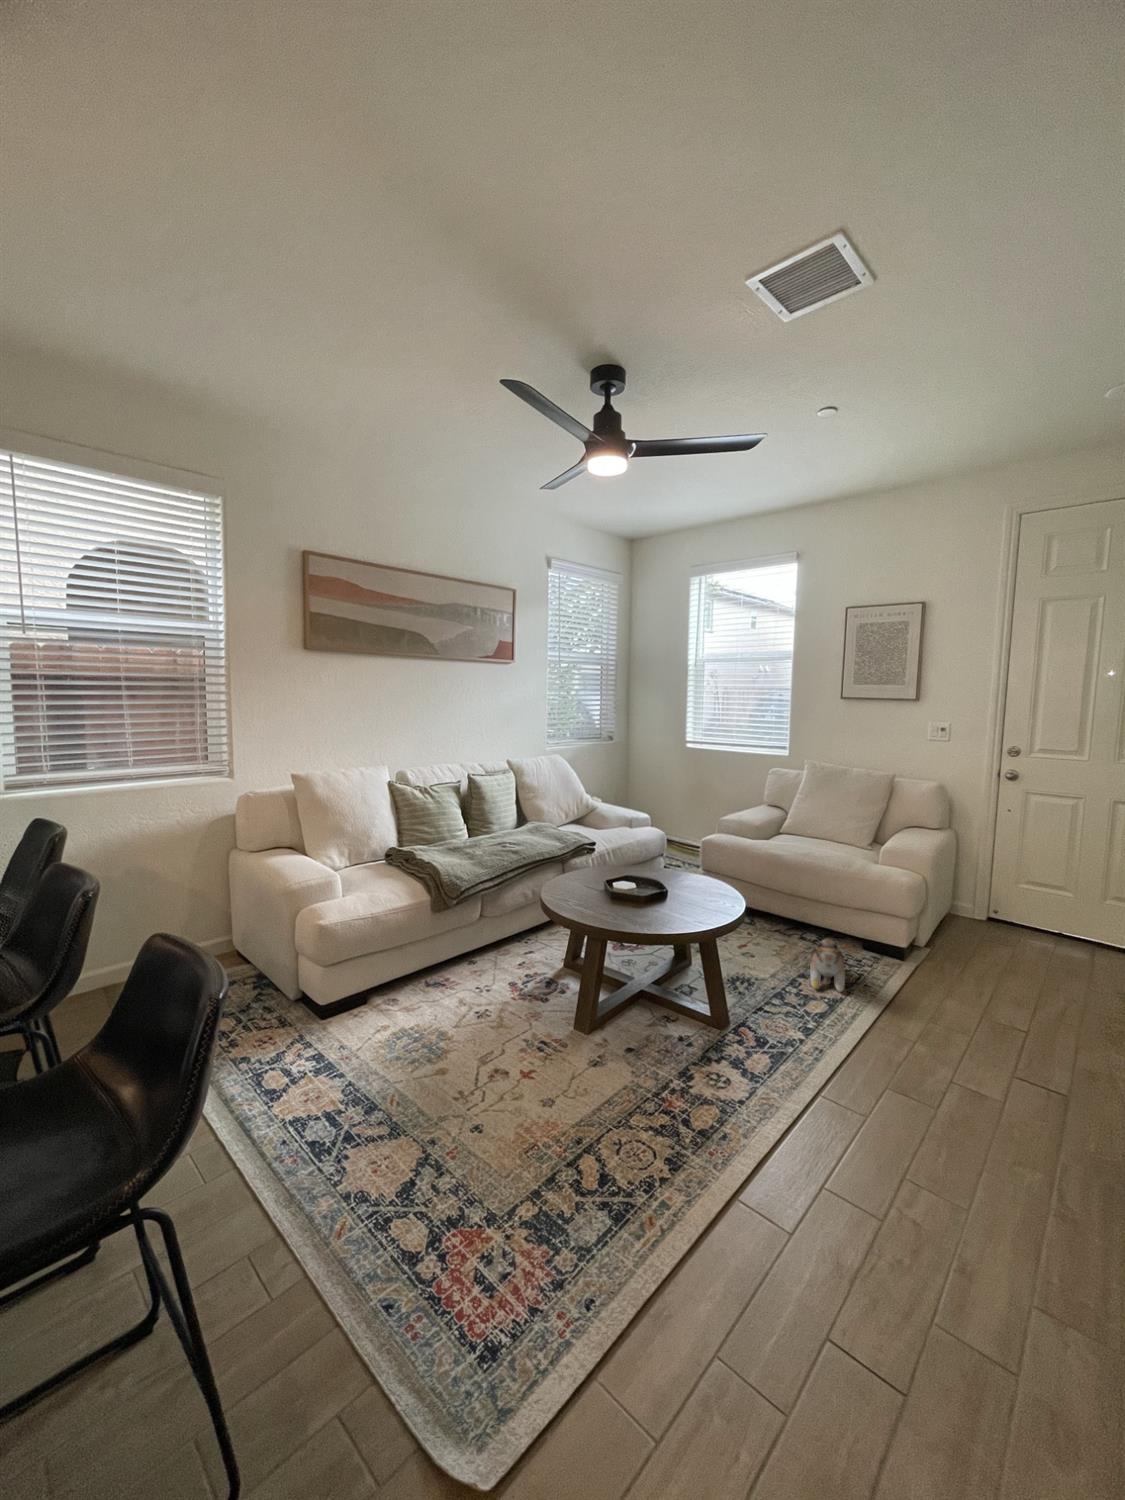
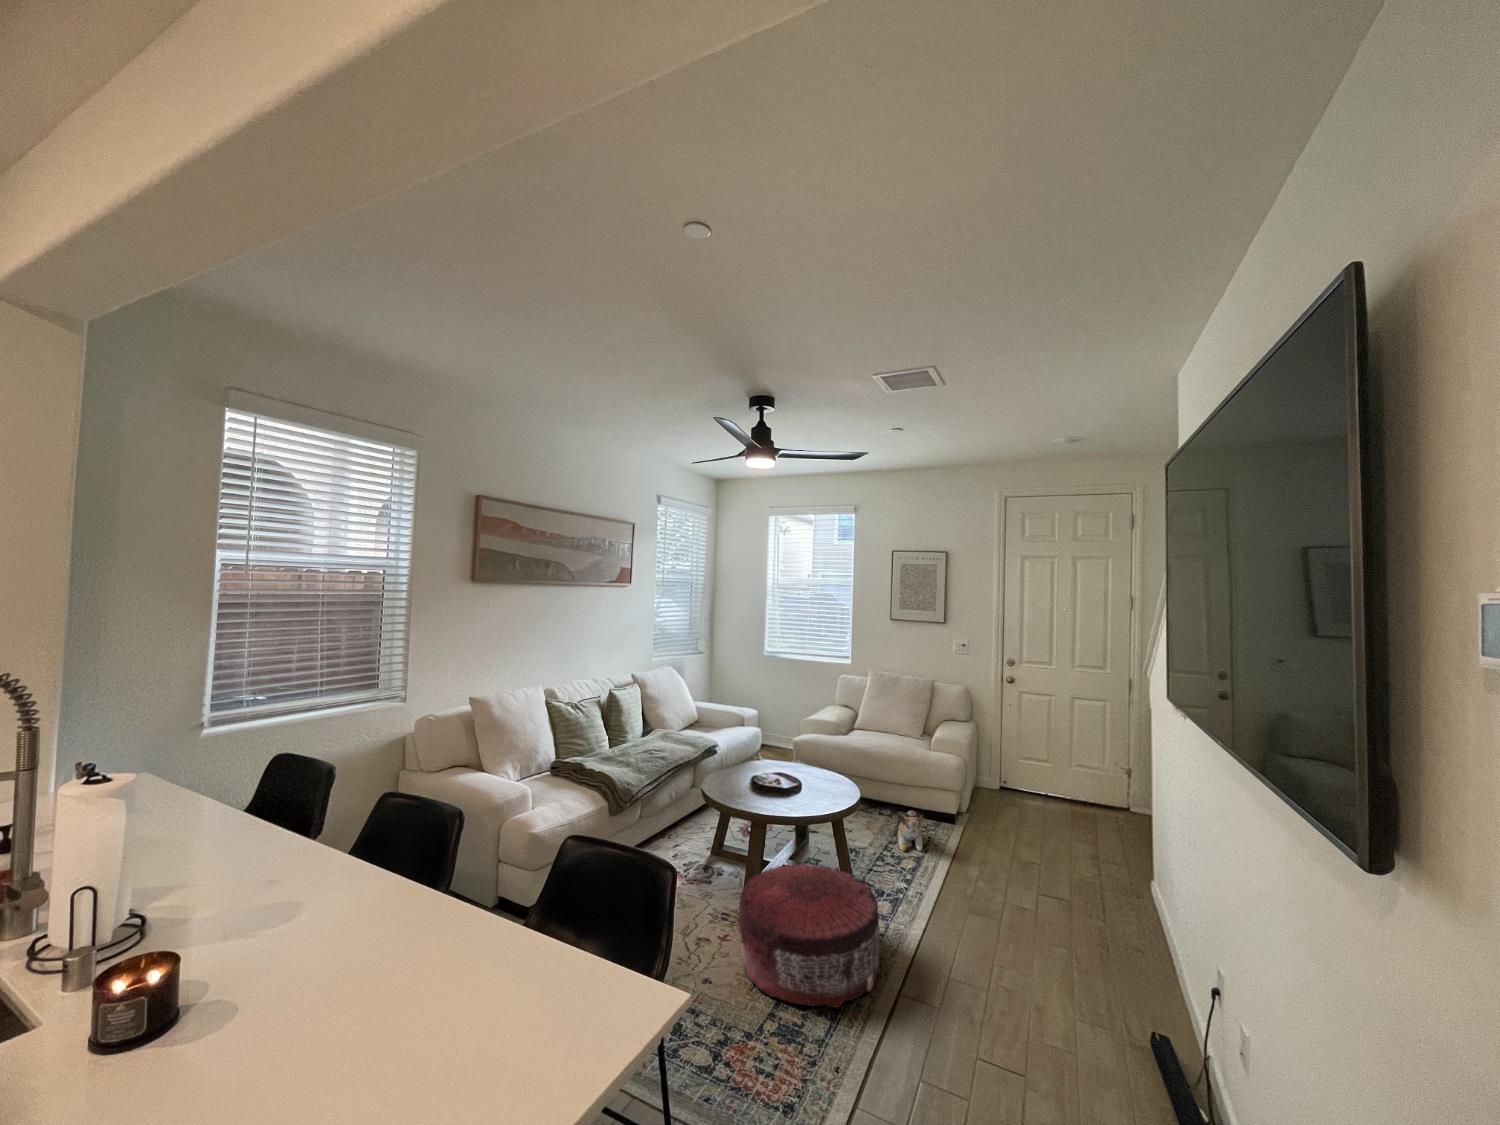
pouf: none [524,992,726,1204] -> present [738,863,883,1008]

